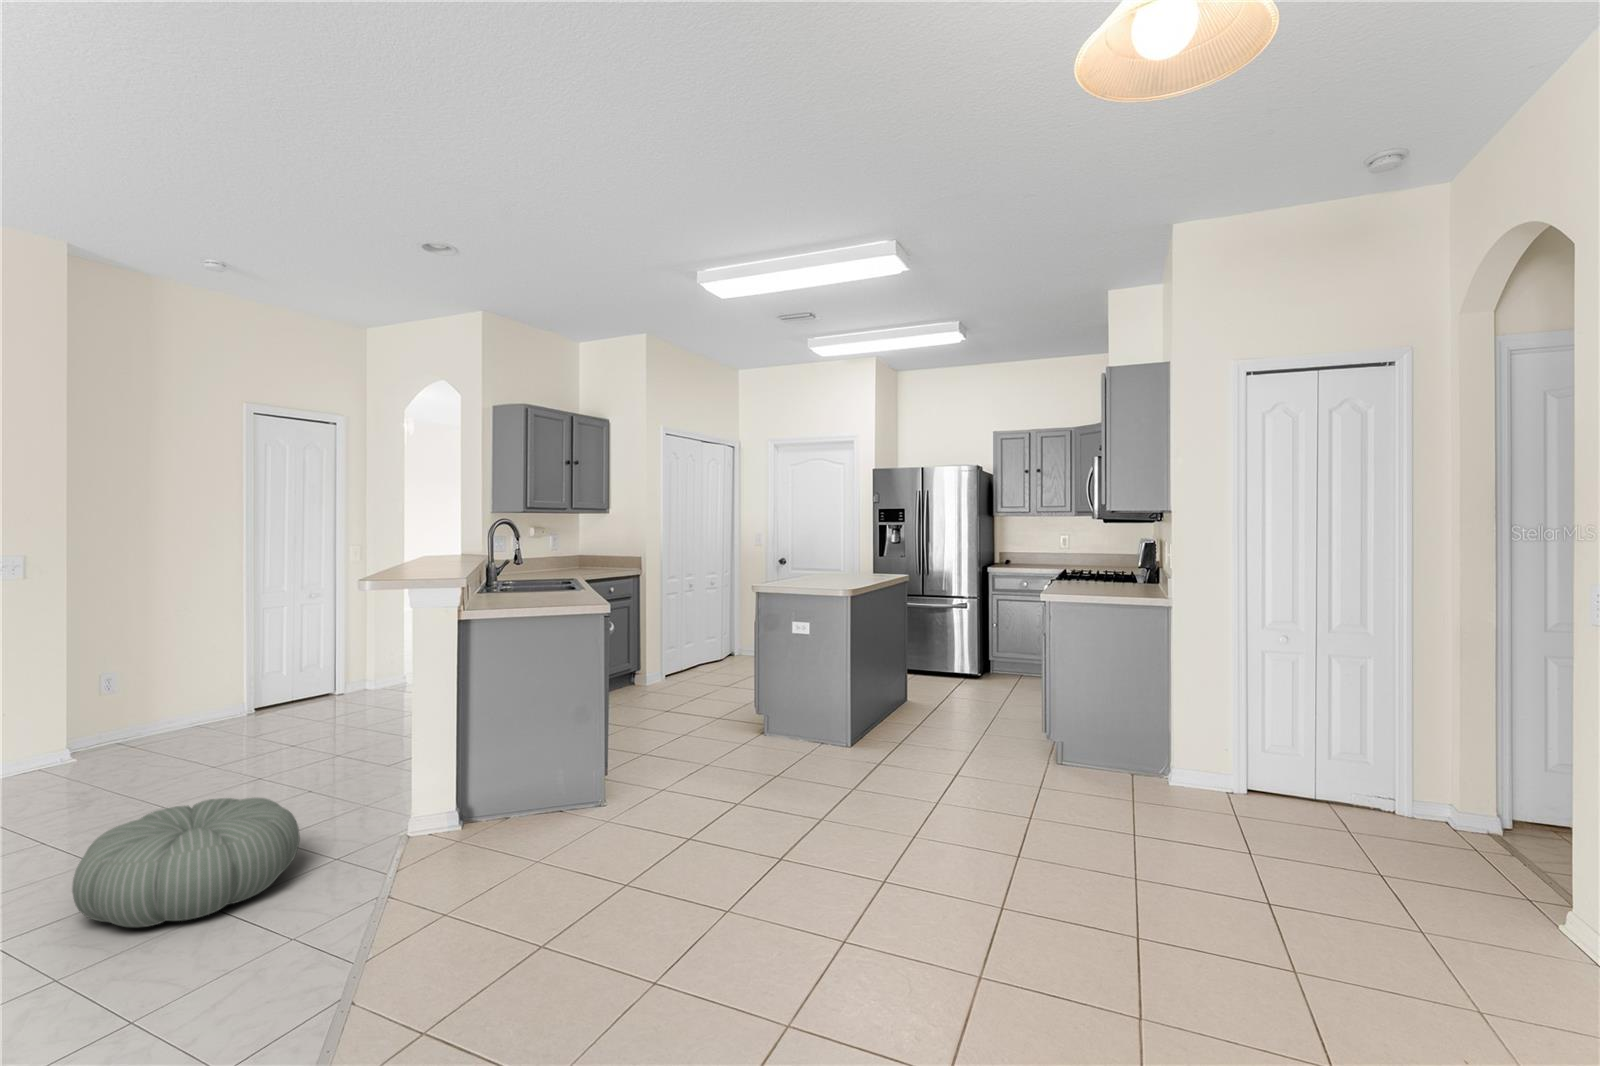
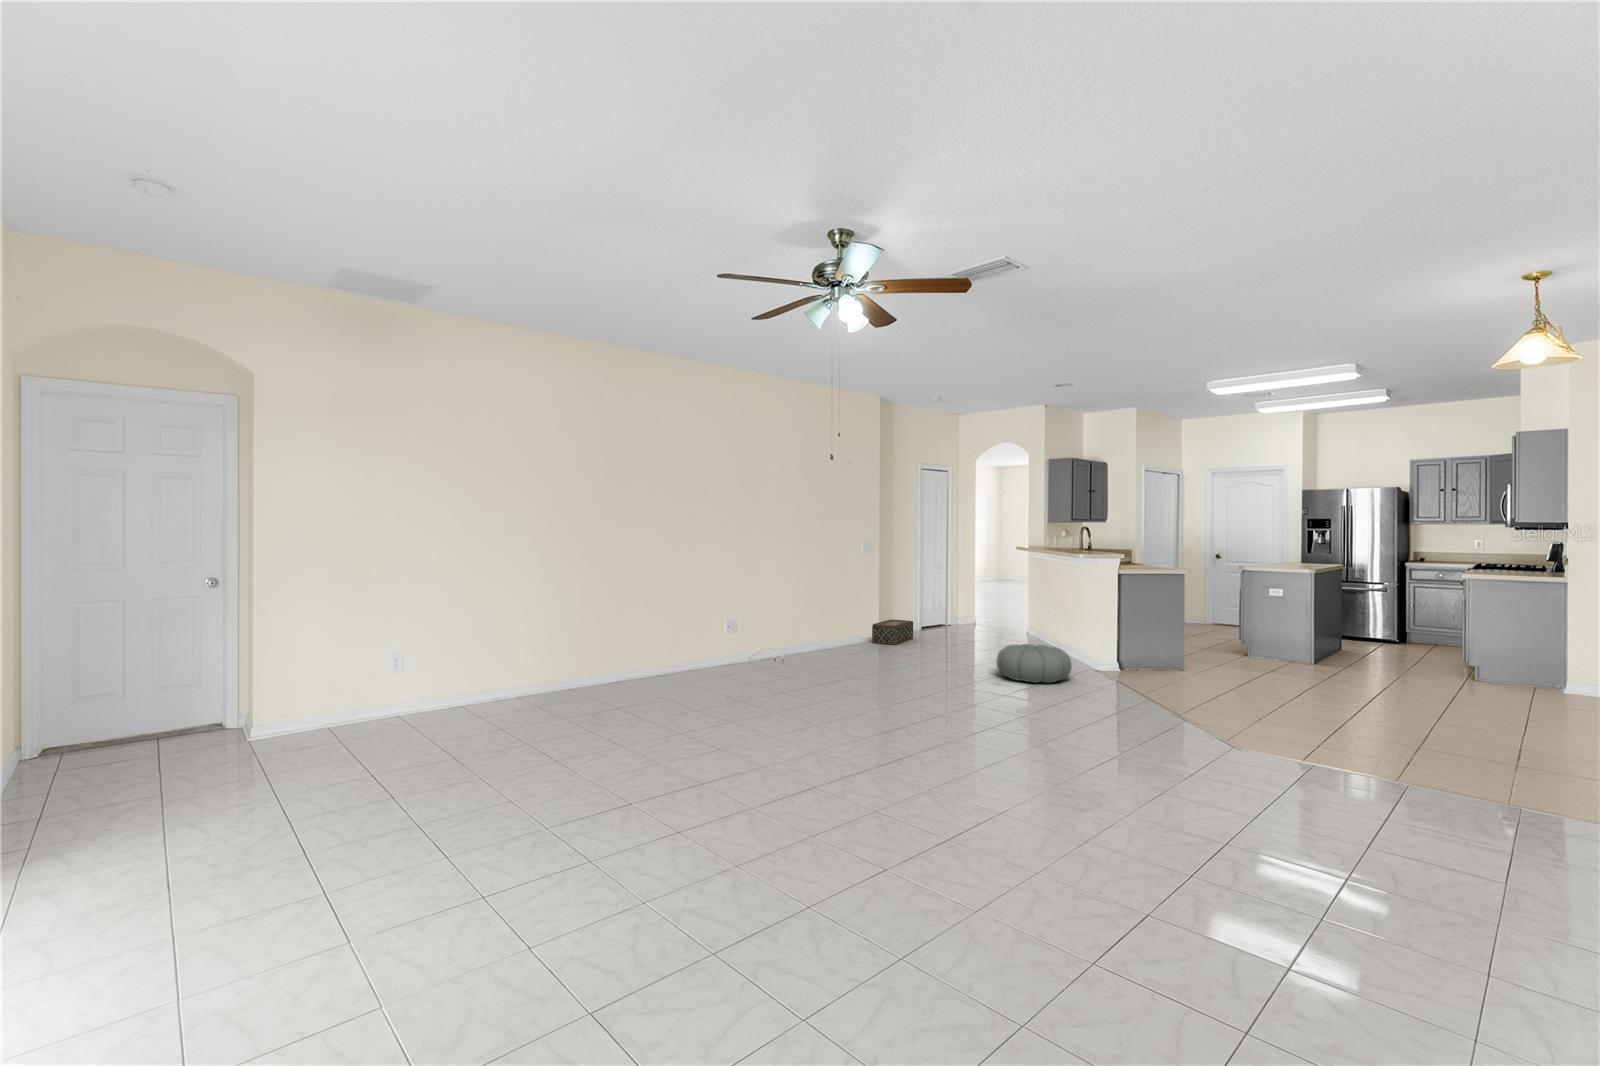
woven basket: none [34,709,177,775] -> present [872,619,913,645]

